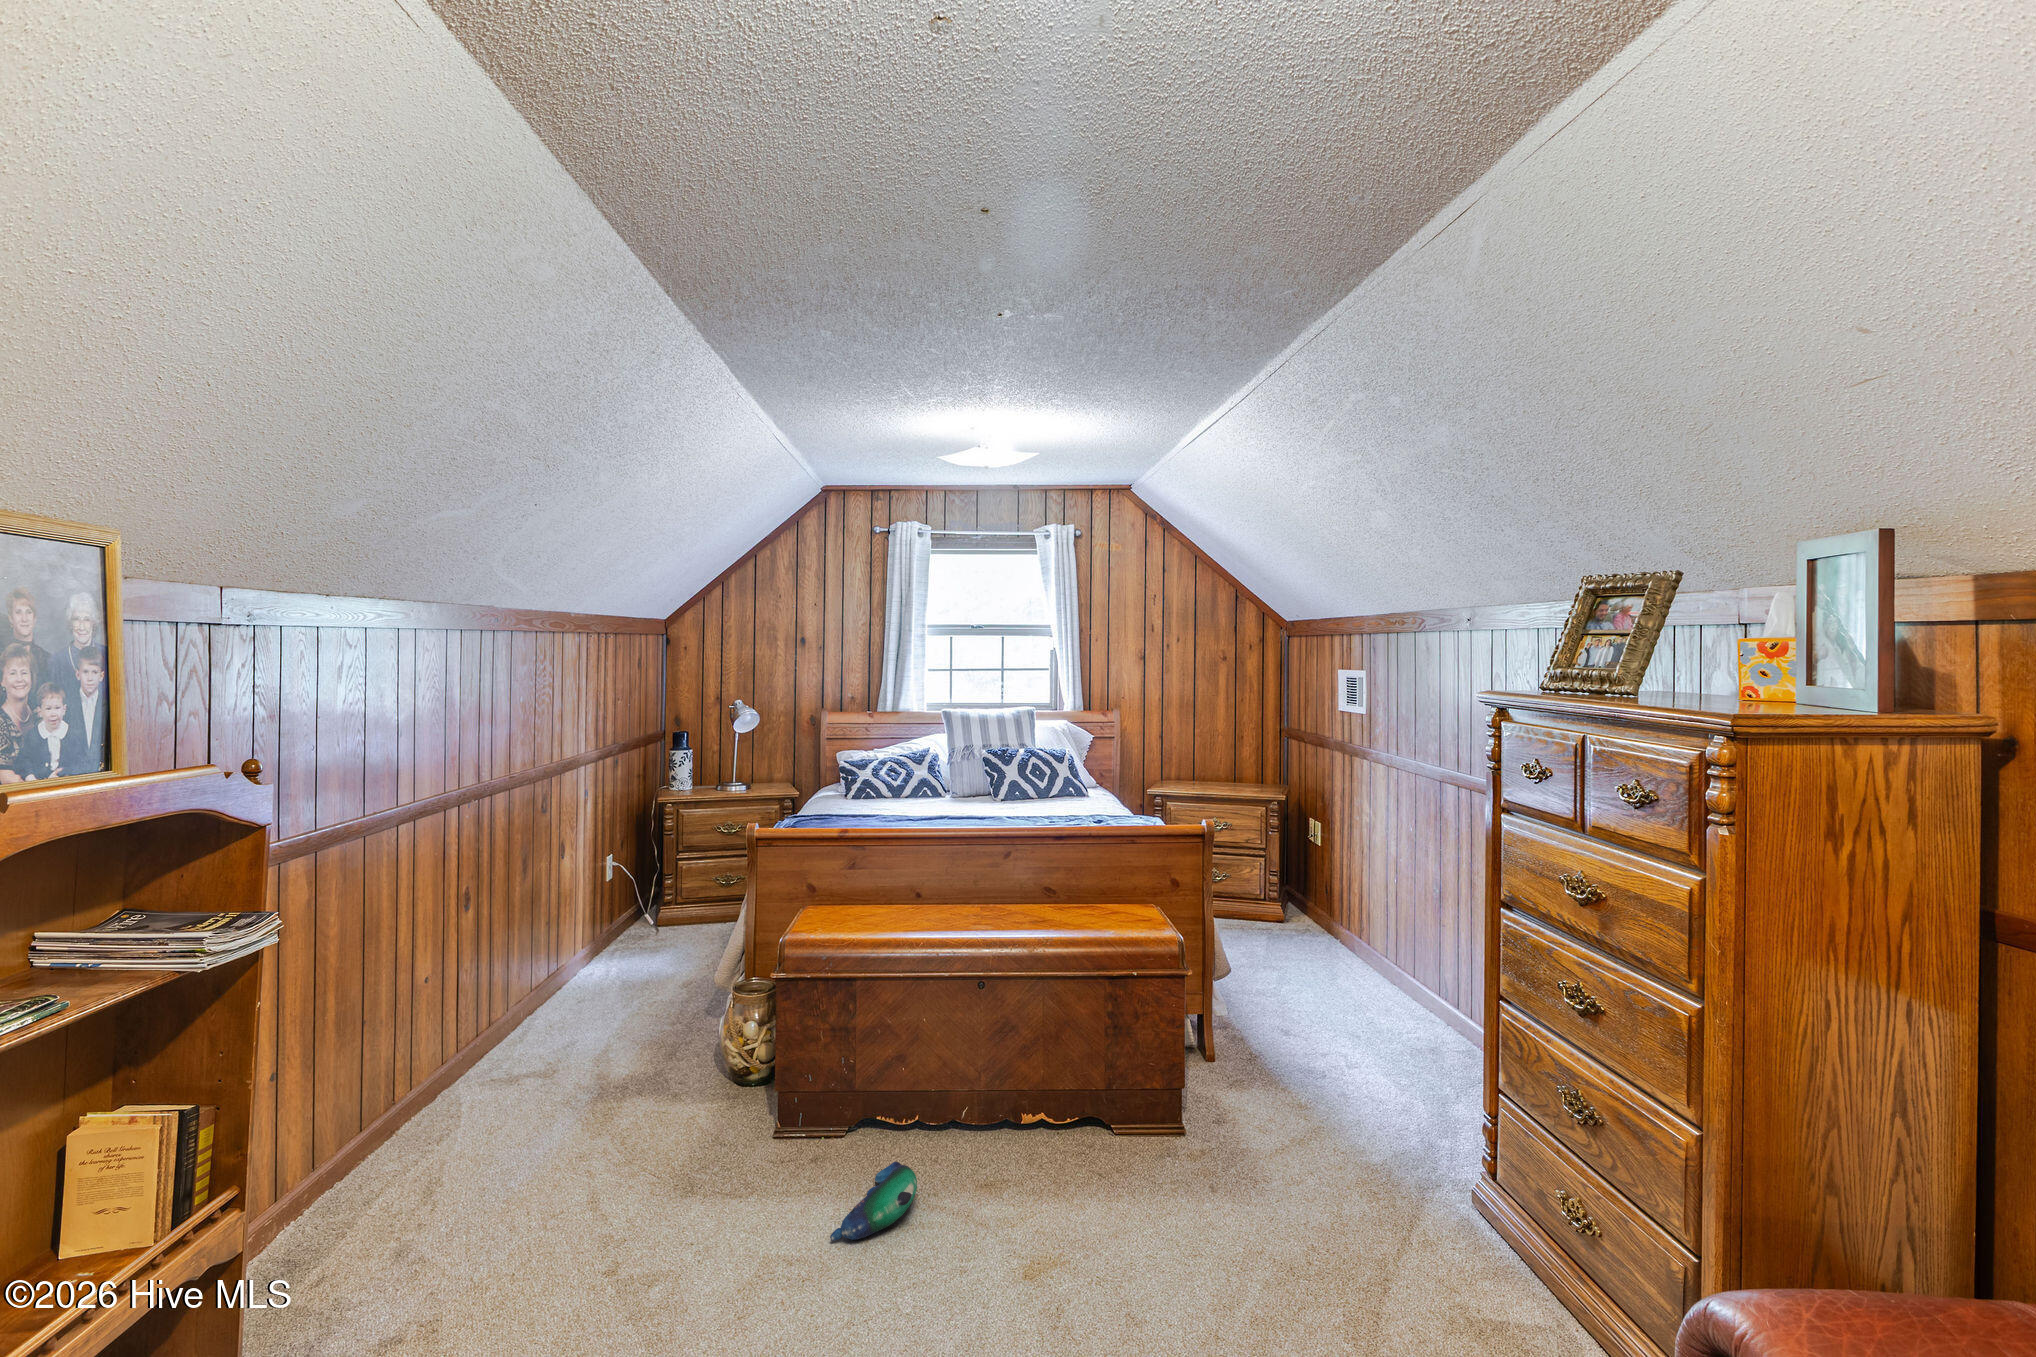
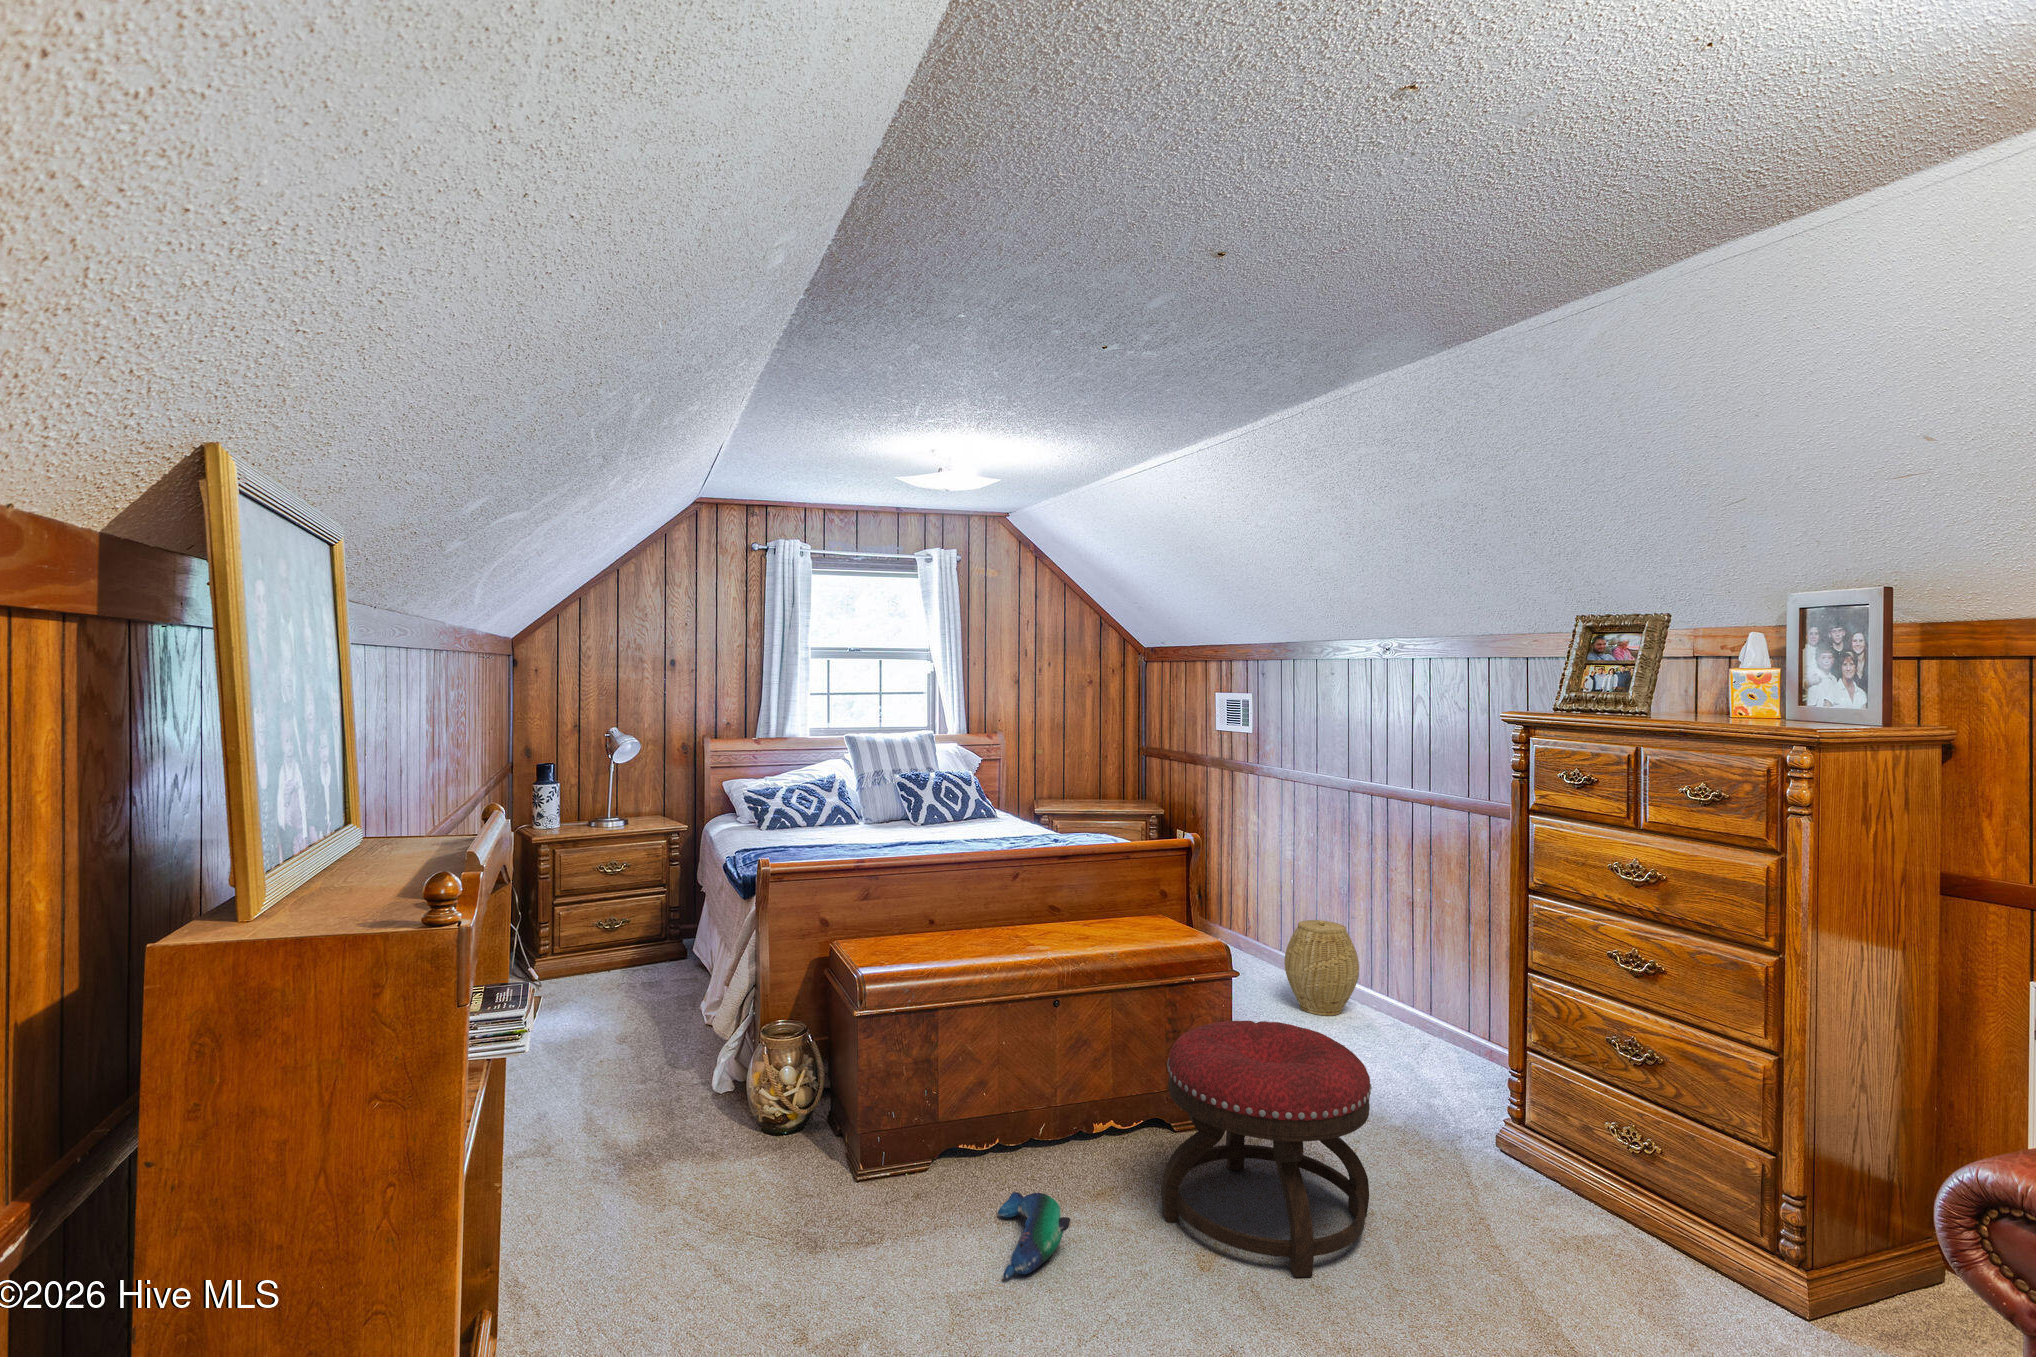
woven basket: none [1348,921,1433,1028] -> present [1284,920,1359,1015]
ottoman: none [1028,1019,1250,1296] -> present [1161,1021,1372,1277]

